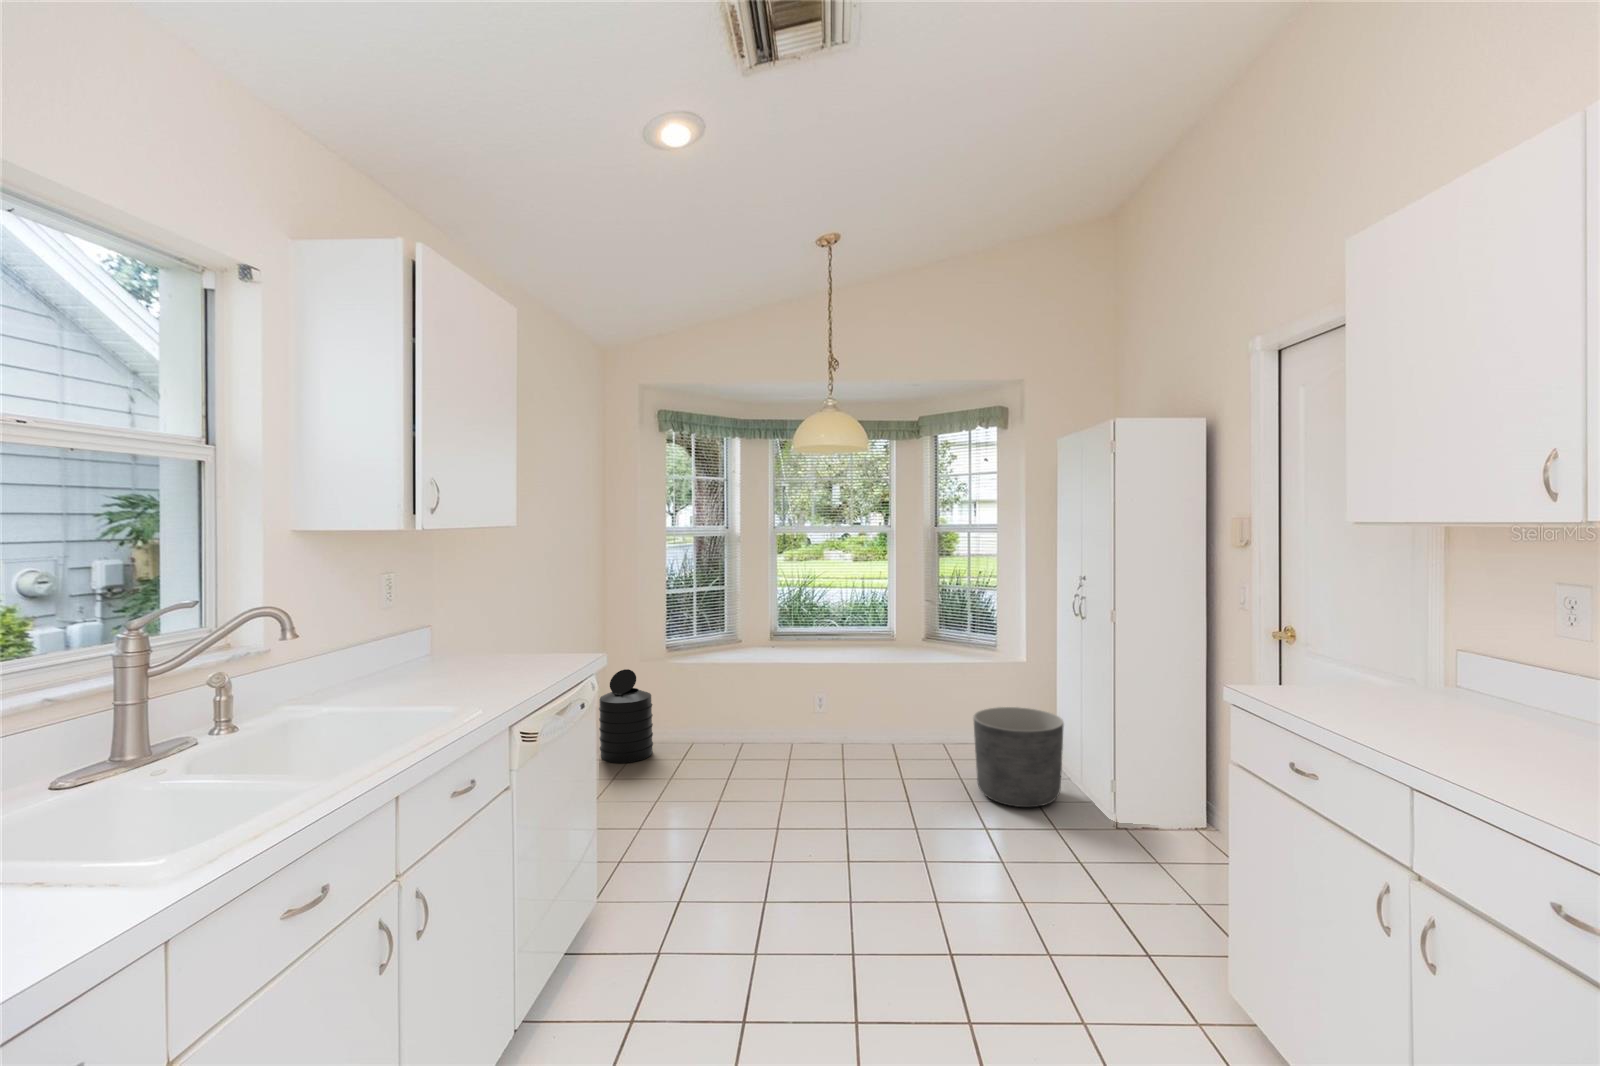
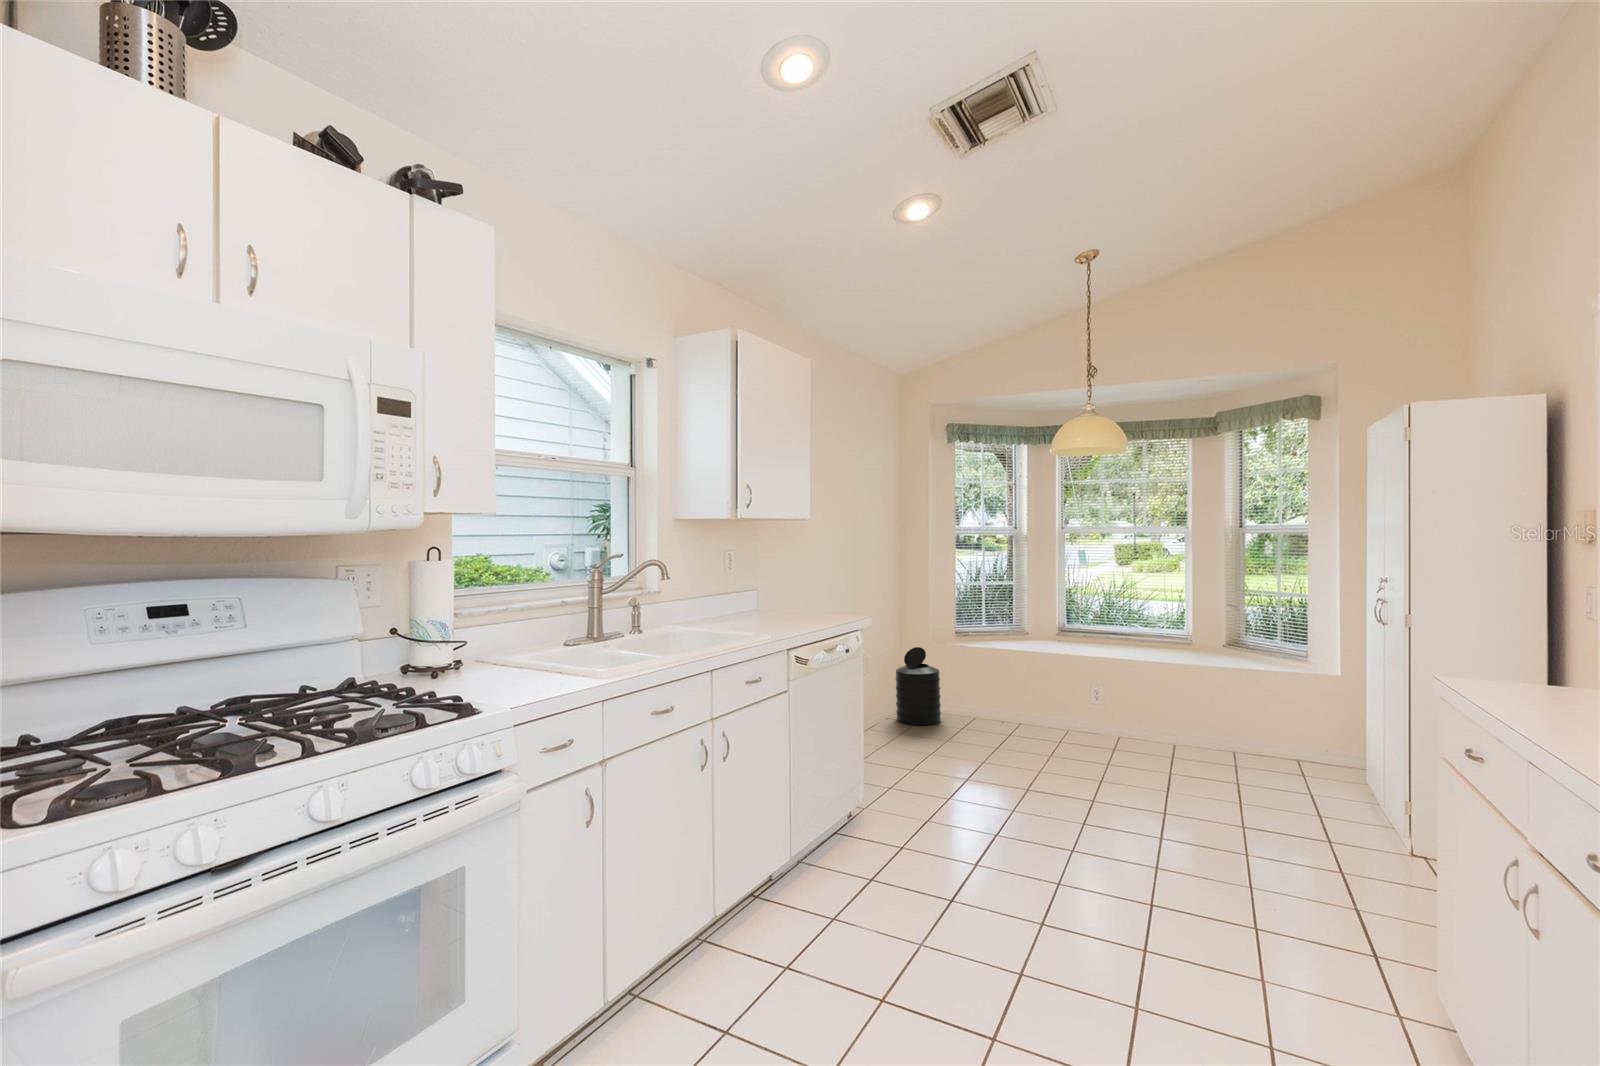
planter: present [973,707,1064,807] -> none [1252,708,1363,813]

